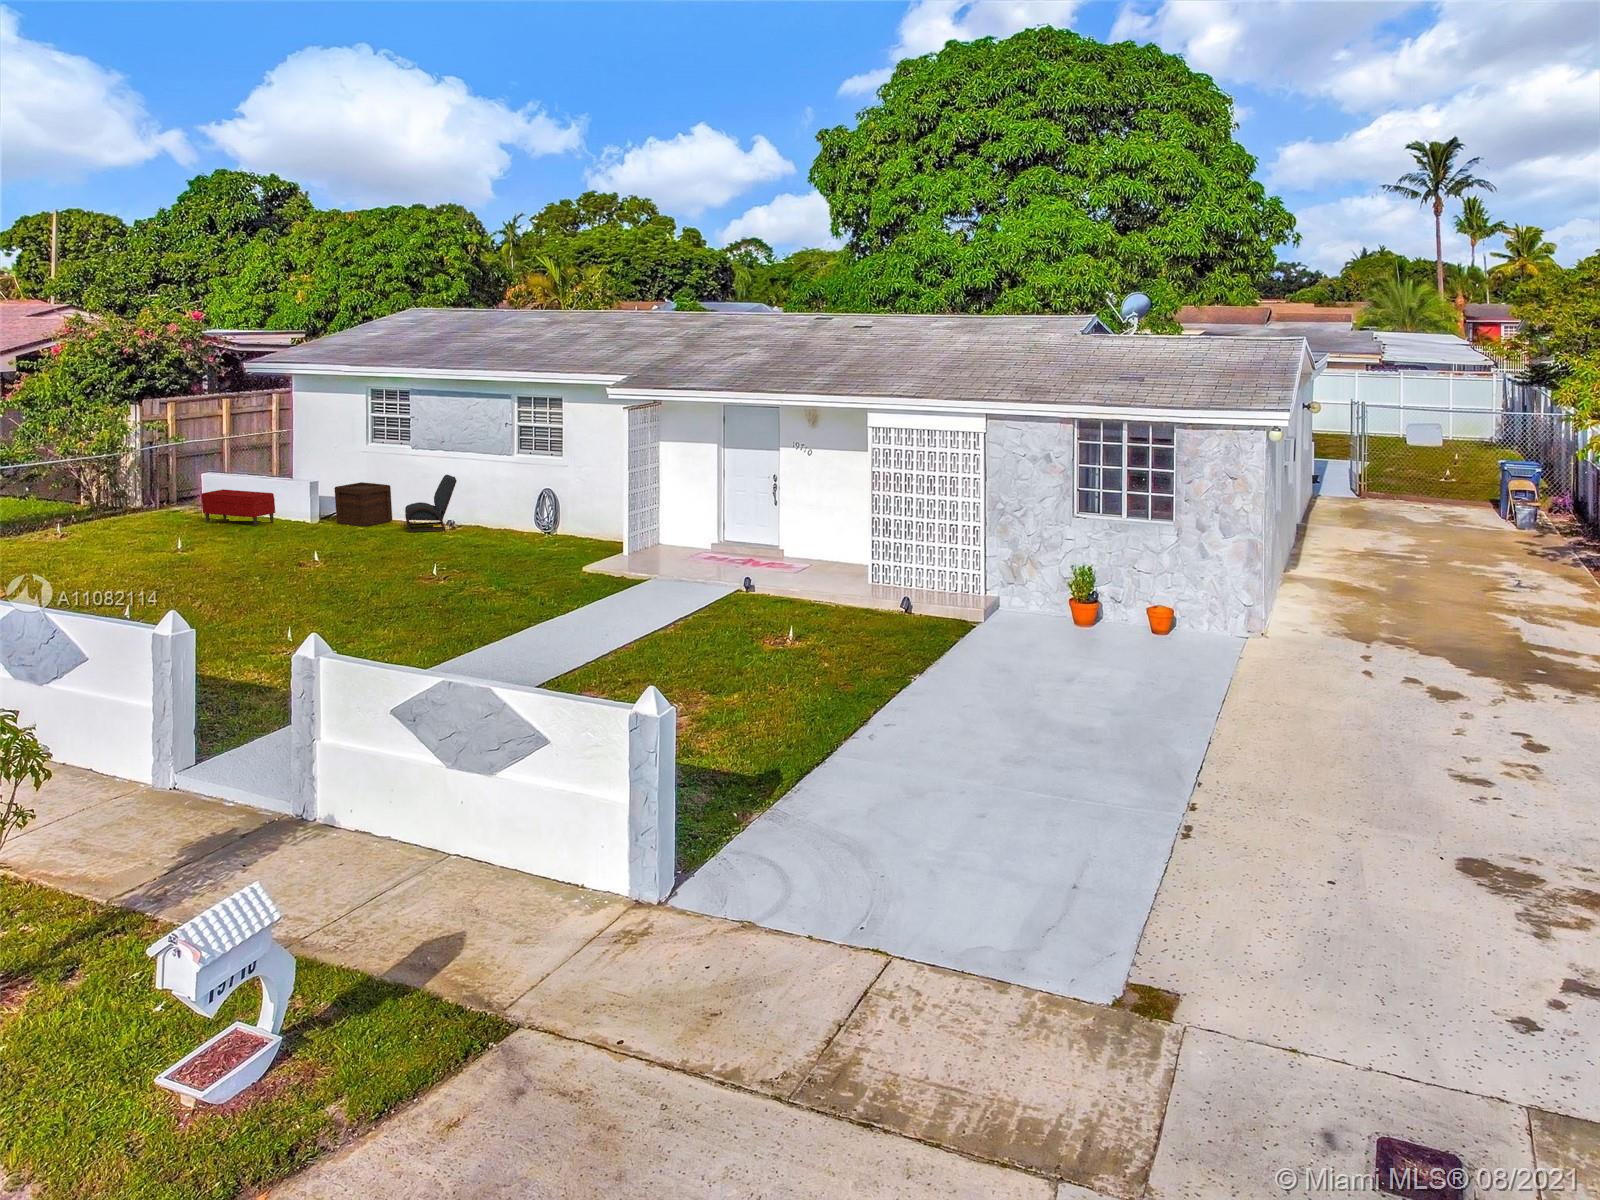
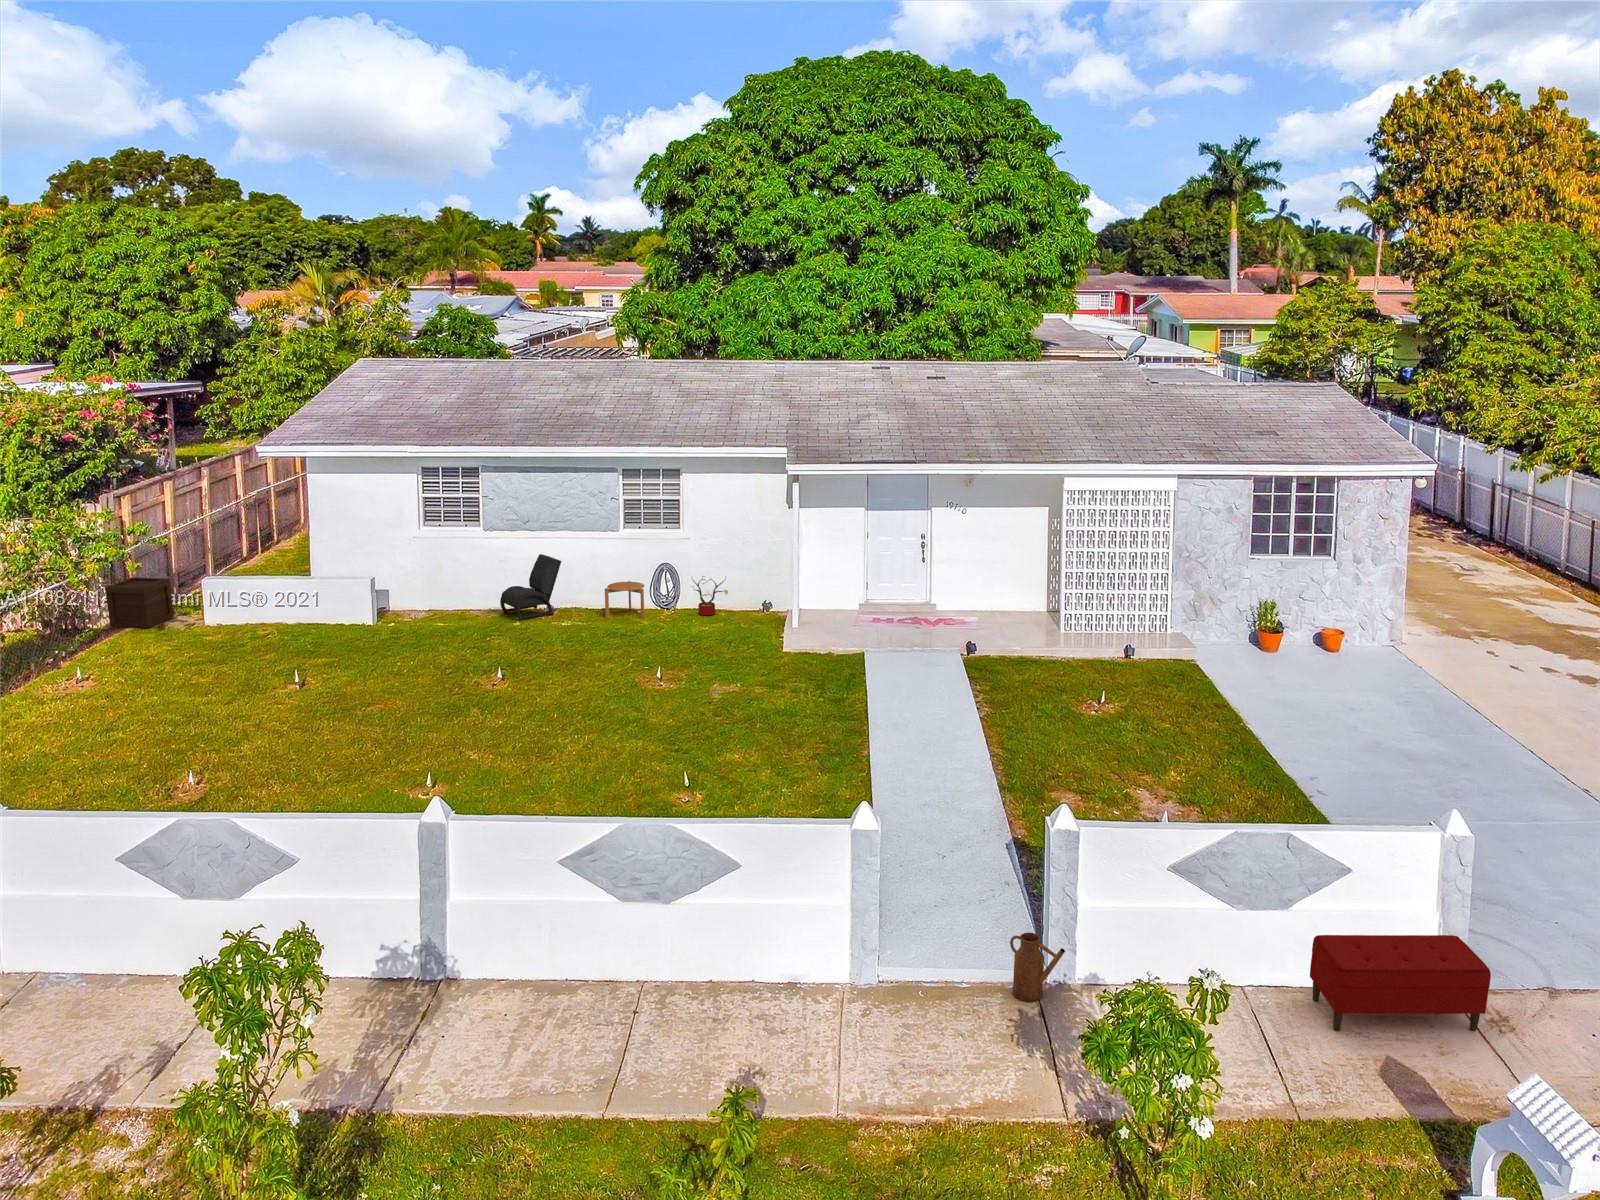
wooden crate: present [334,482,392,527] -> present [105,577,174,629]
bench: present [201,489,275,526] -> present [1310,935,1491,1031]
decorative plant: none [566,501,592,543] -> present [692,576,728,615]
side table: none [482,505,523,540] -> present [605,581,644,619]
watering can: none [109,786,152,863] -> present [1010,933,1065,1002]

